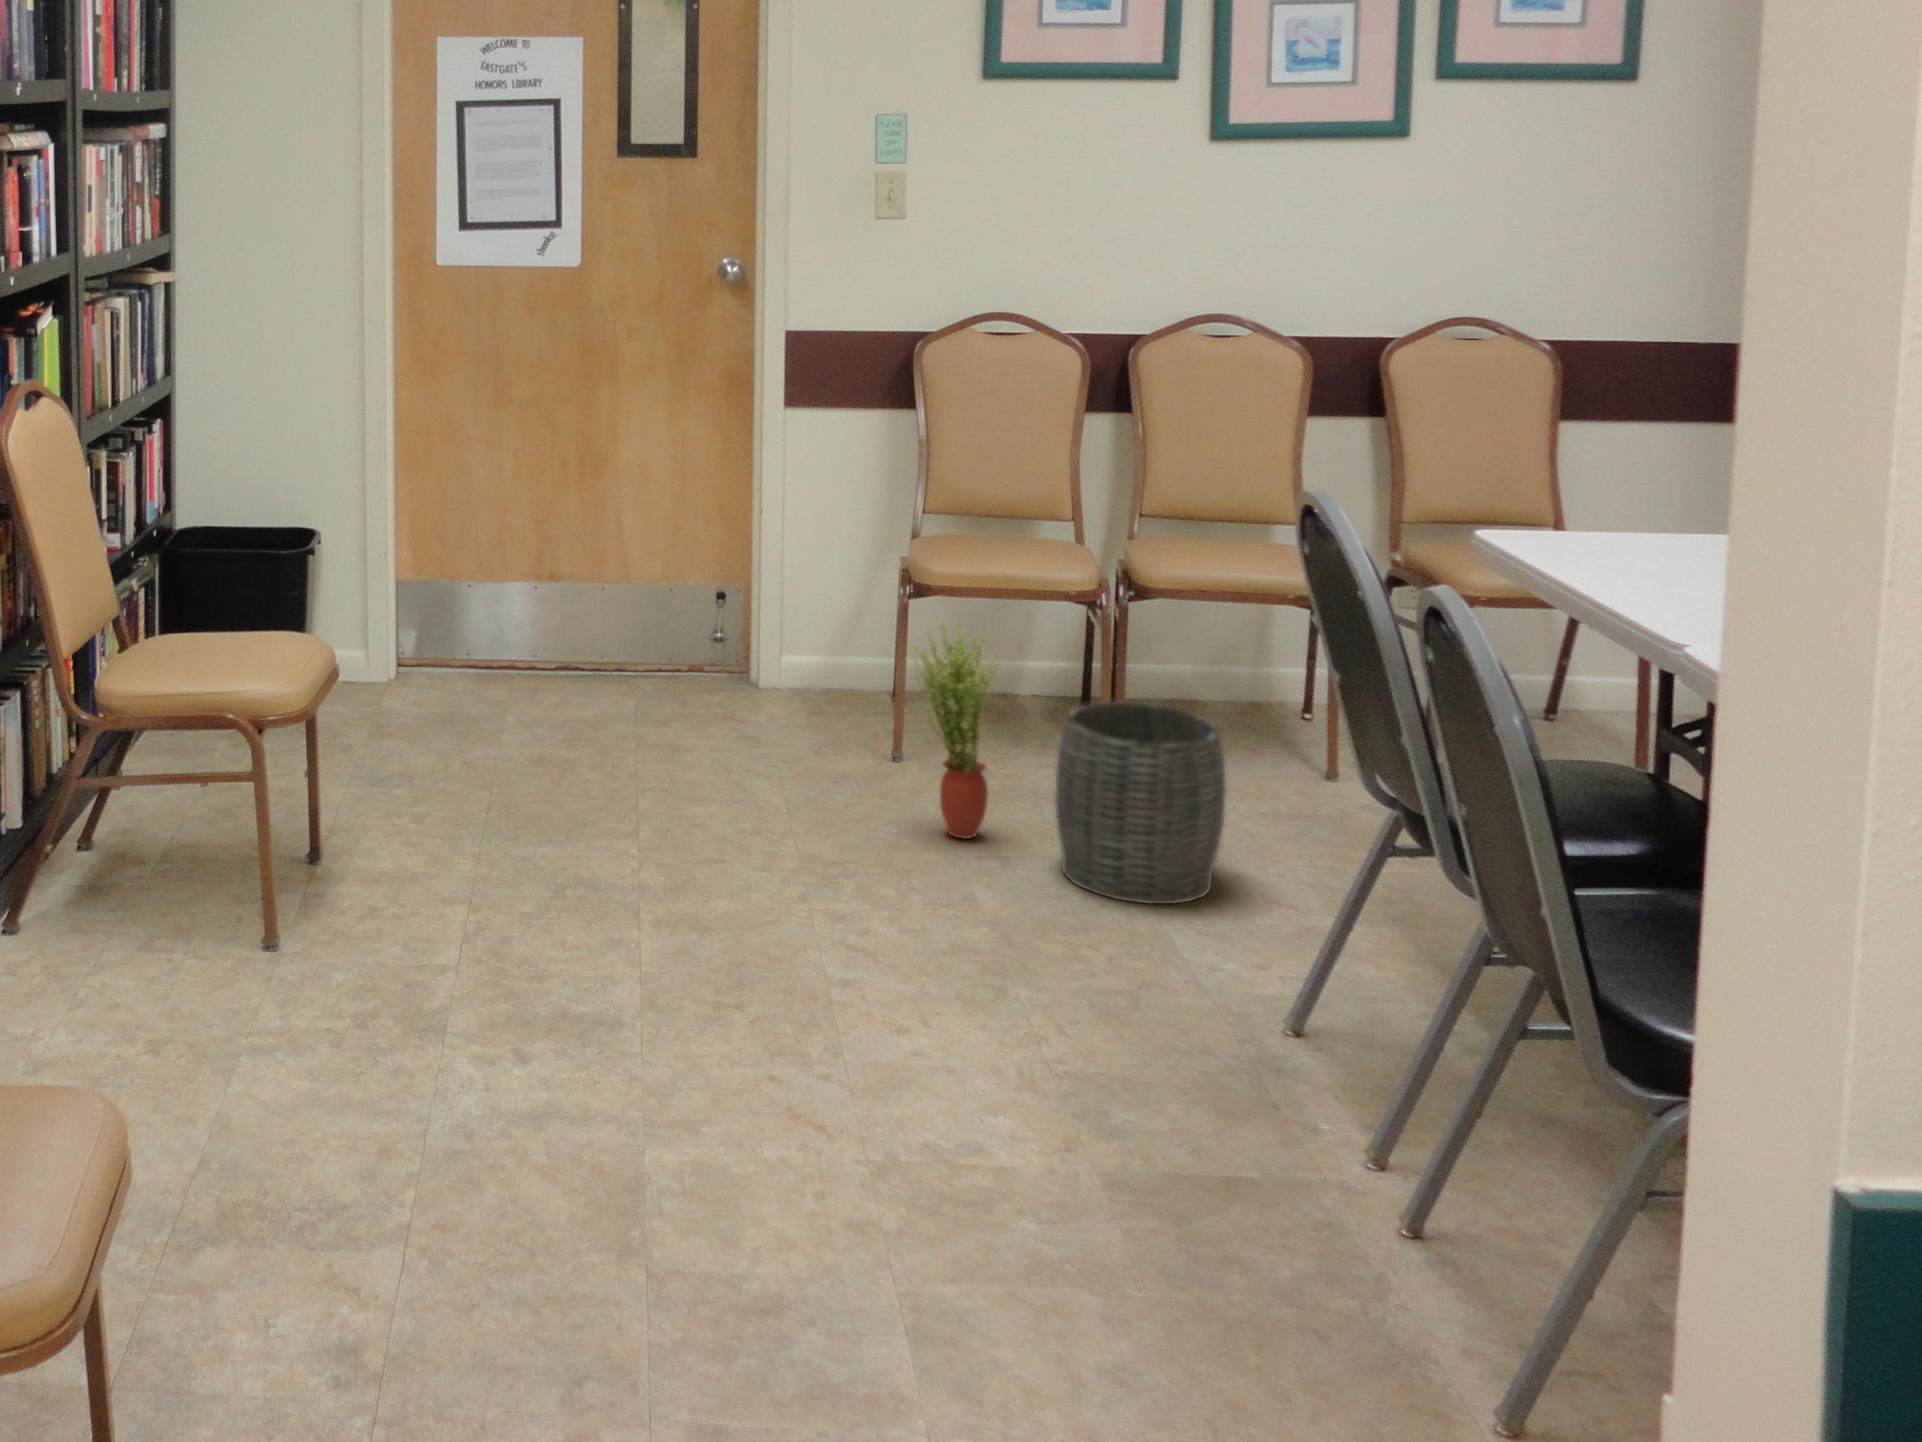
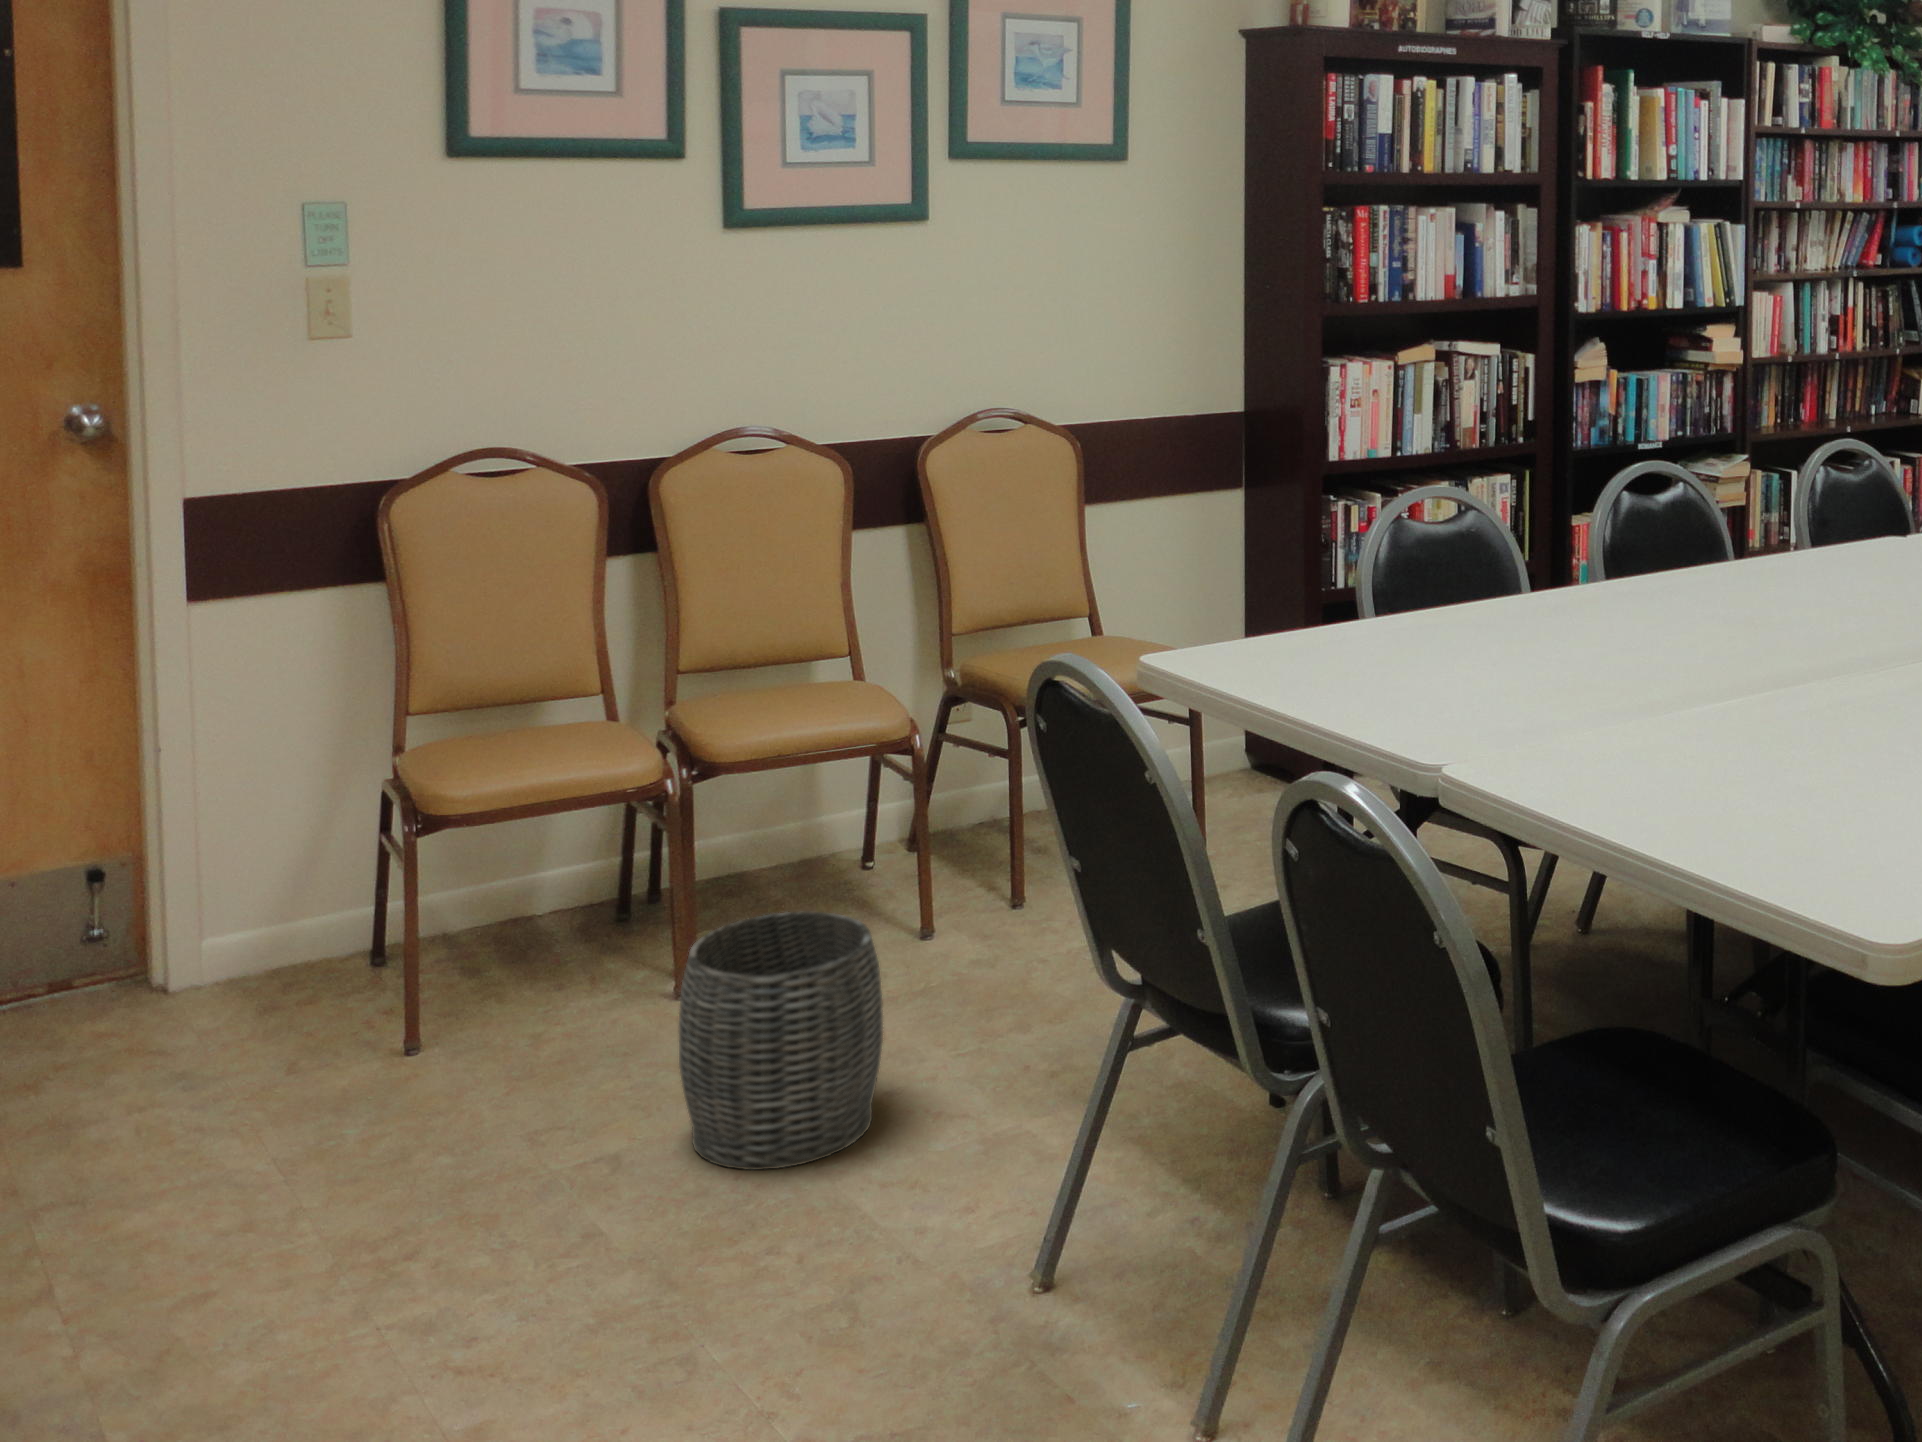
potted plant: present [915,622,999,838] -> none [460,870,590,1149]

